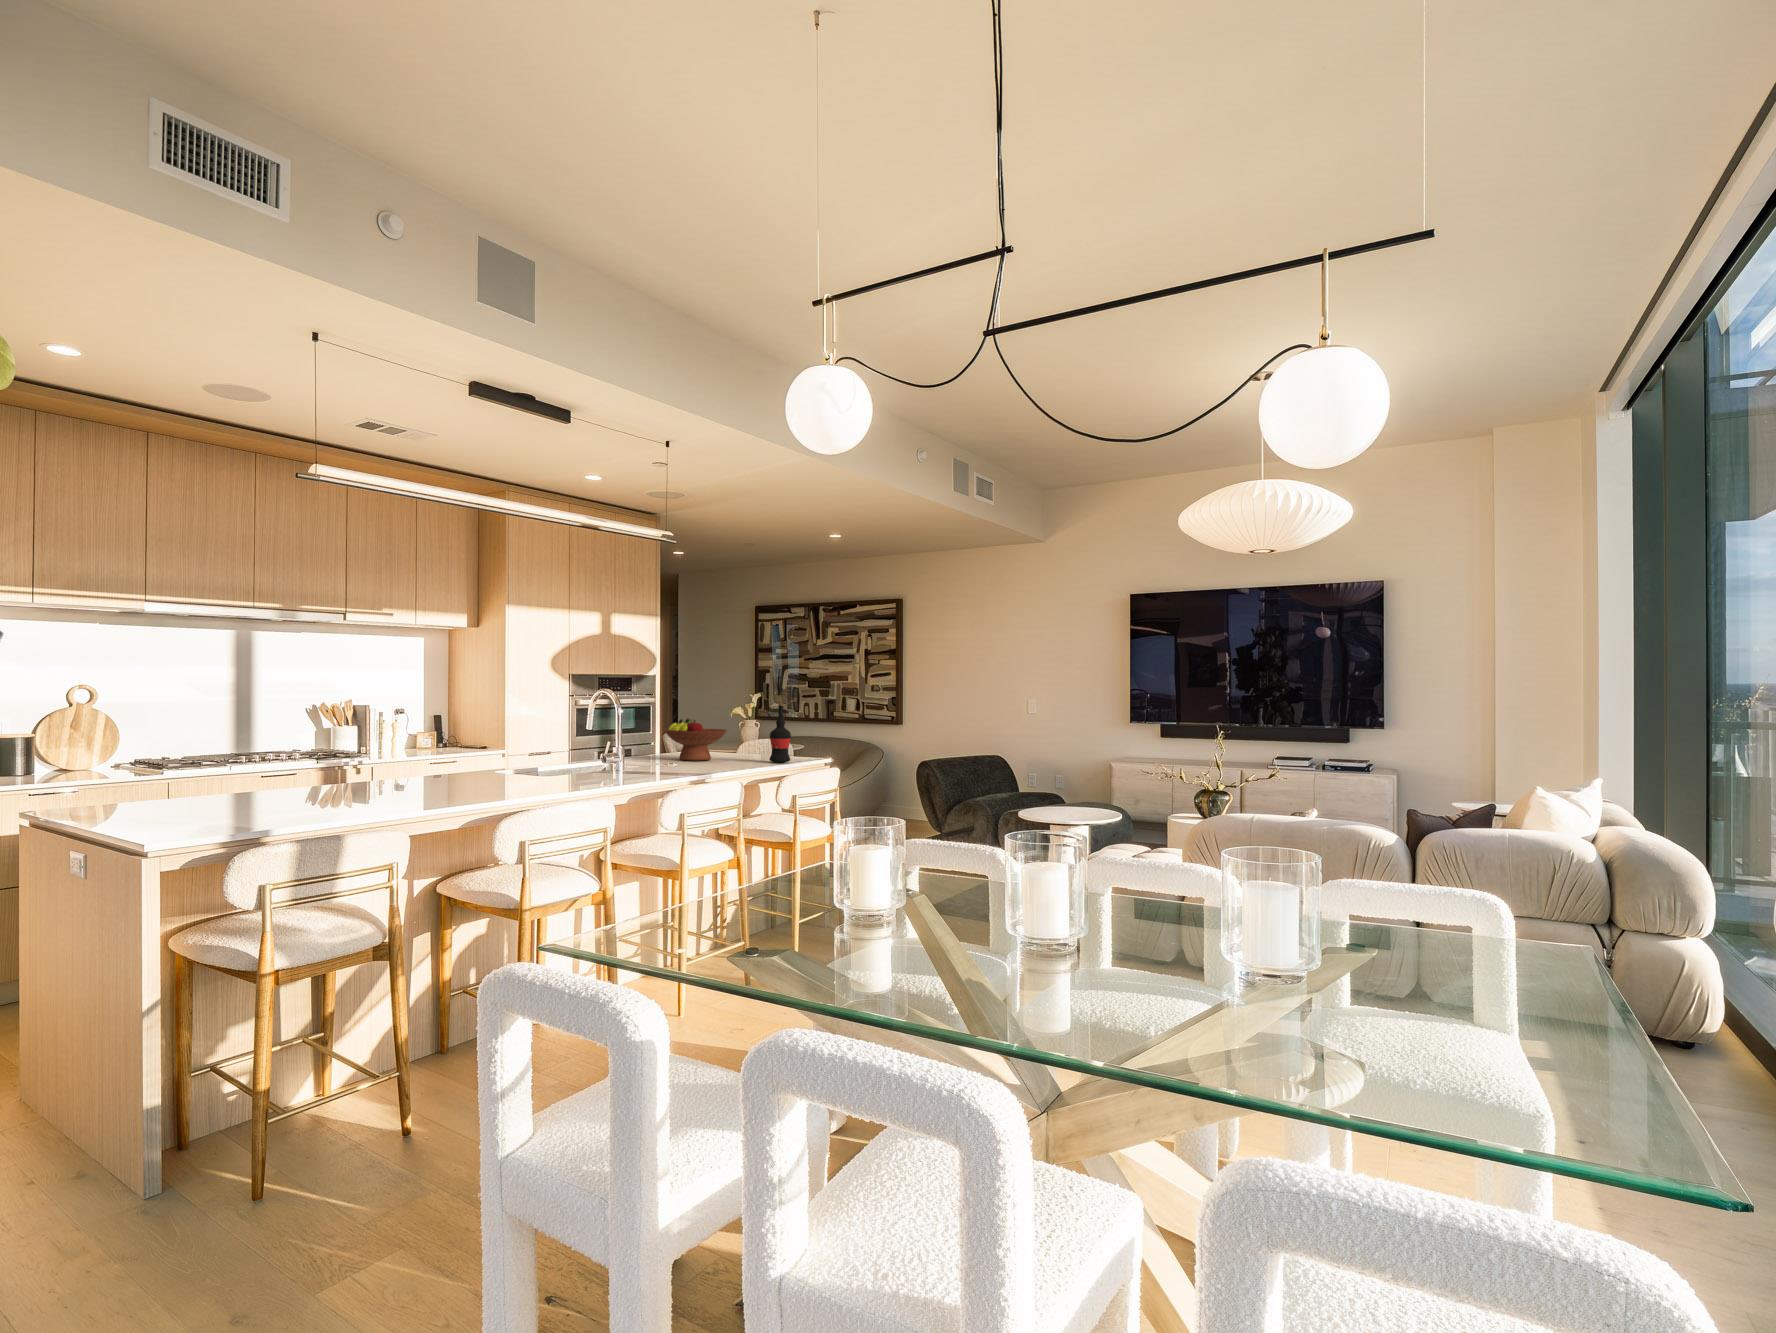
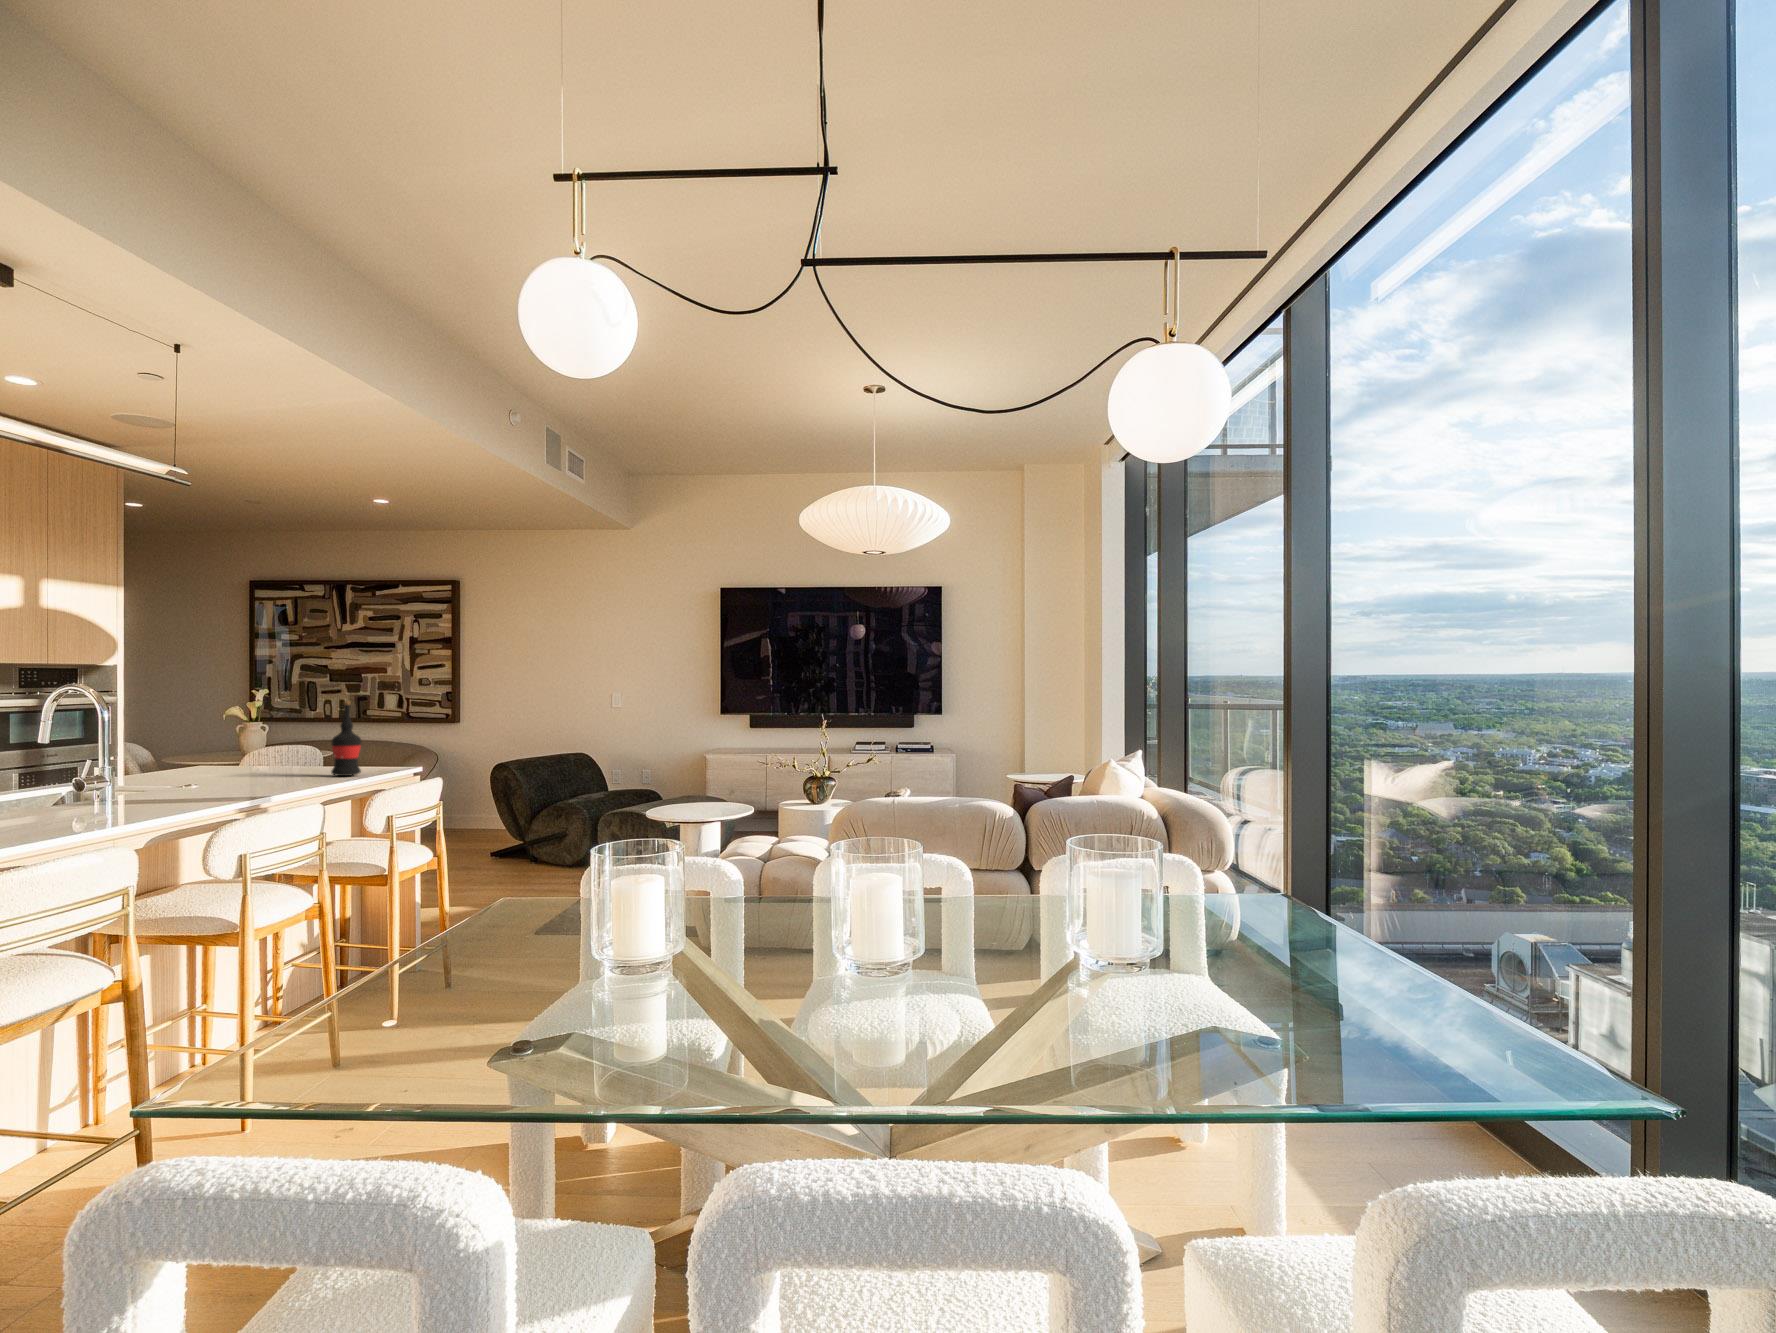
fruit bowl: present [664,718,727,761] -> none [167,724,267,780]

